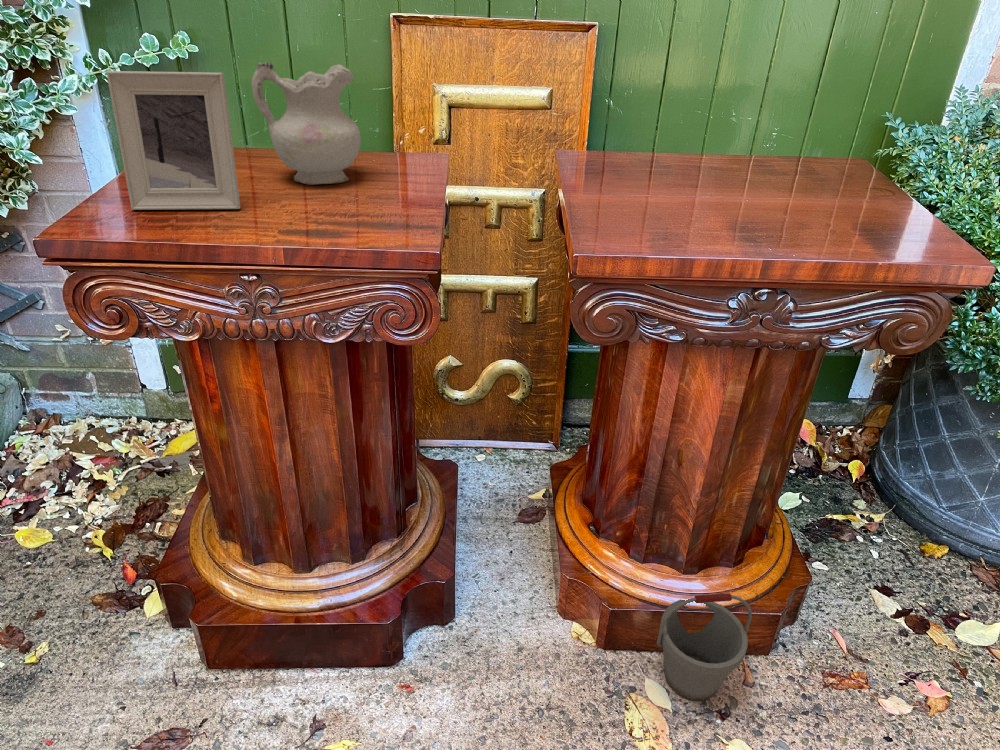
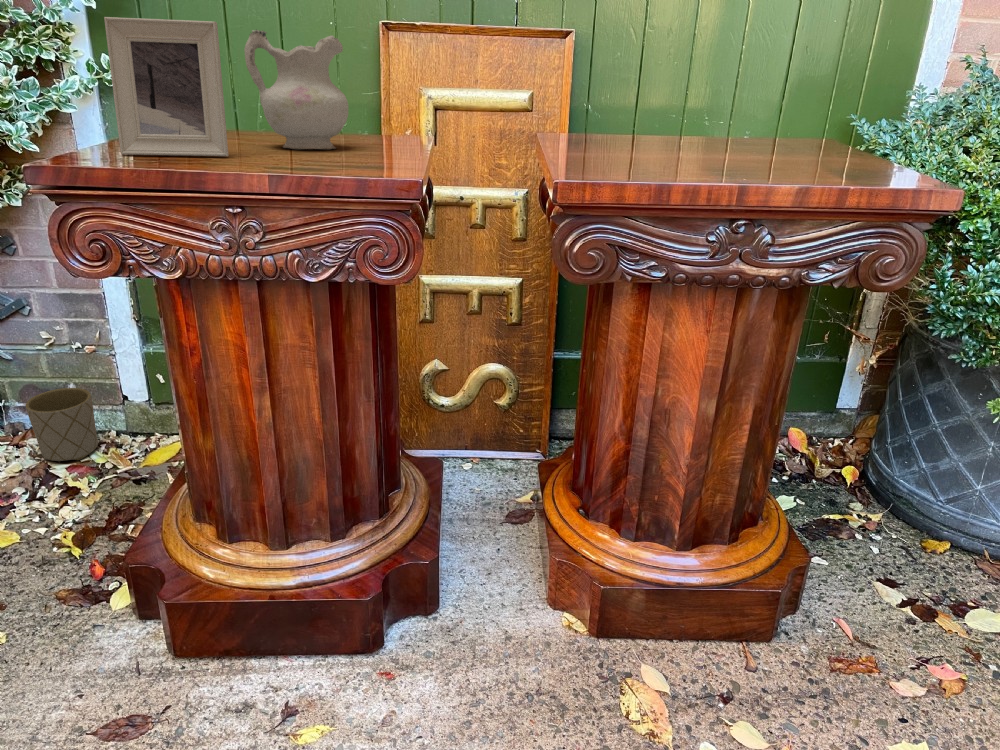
planter: none [47,378,119,451] -> present [26,388,98,461]
bucket: present [657,593,752,701] -> none [652,560,750,685]

